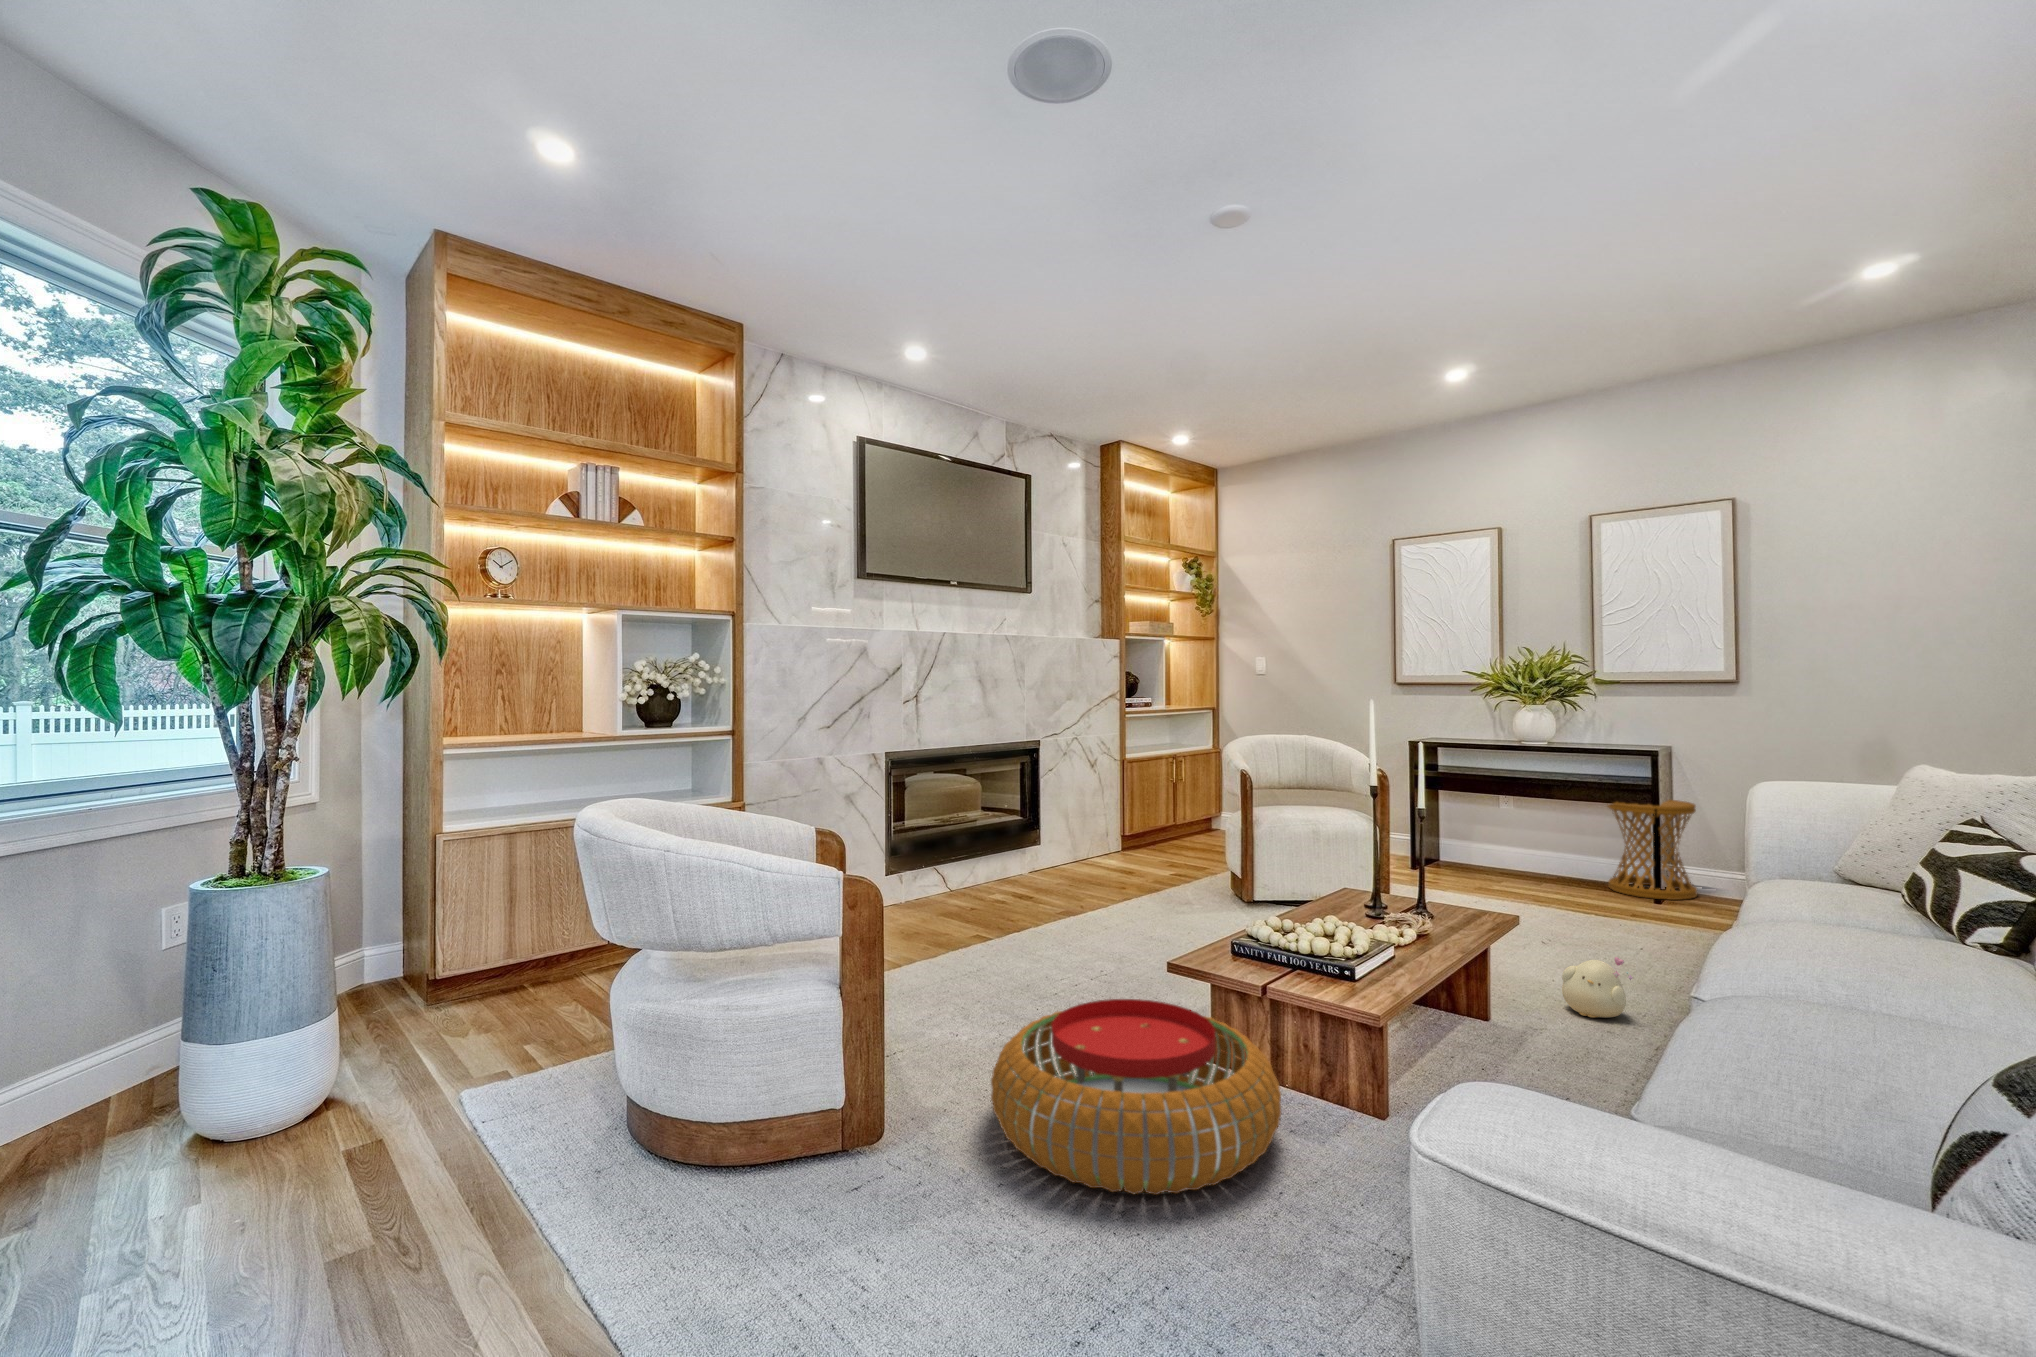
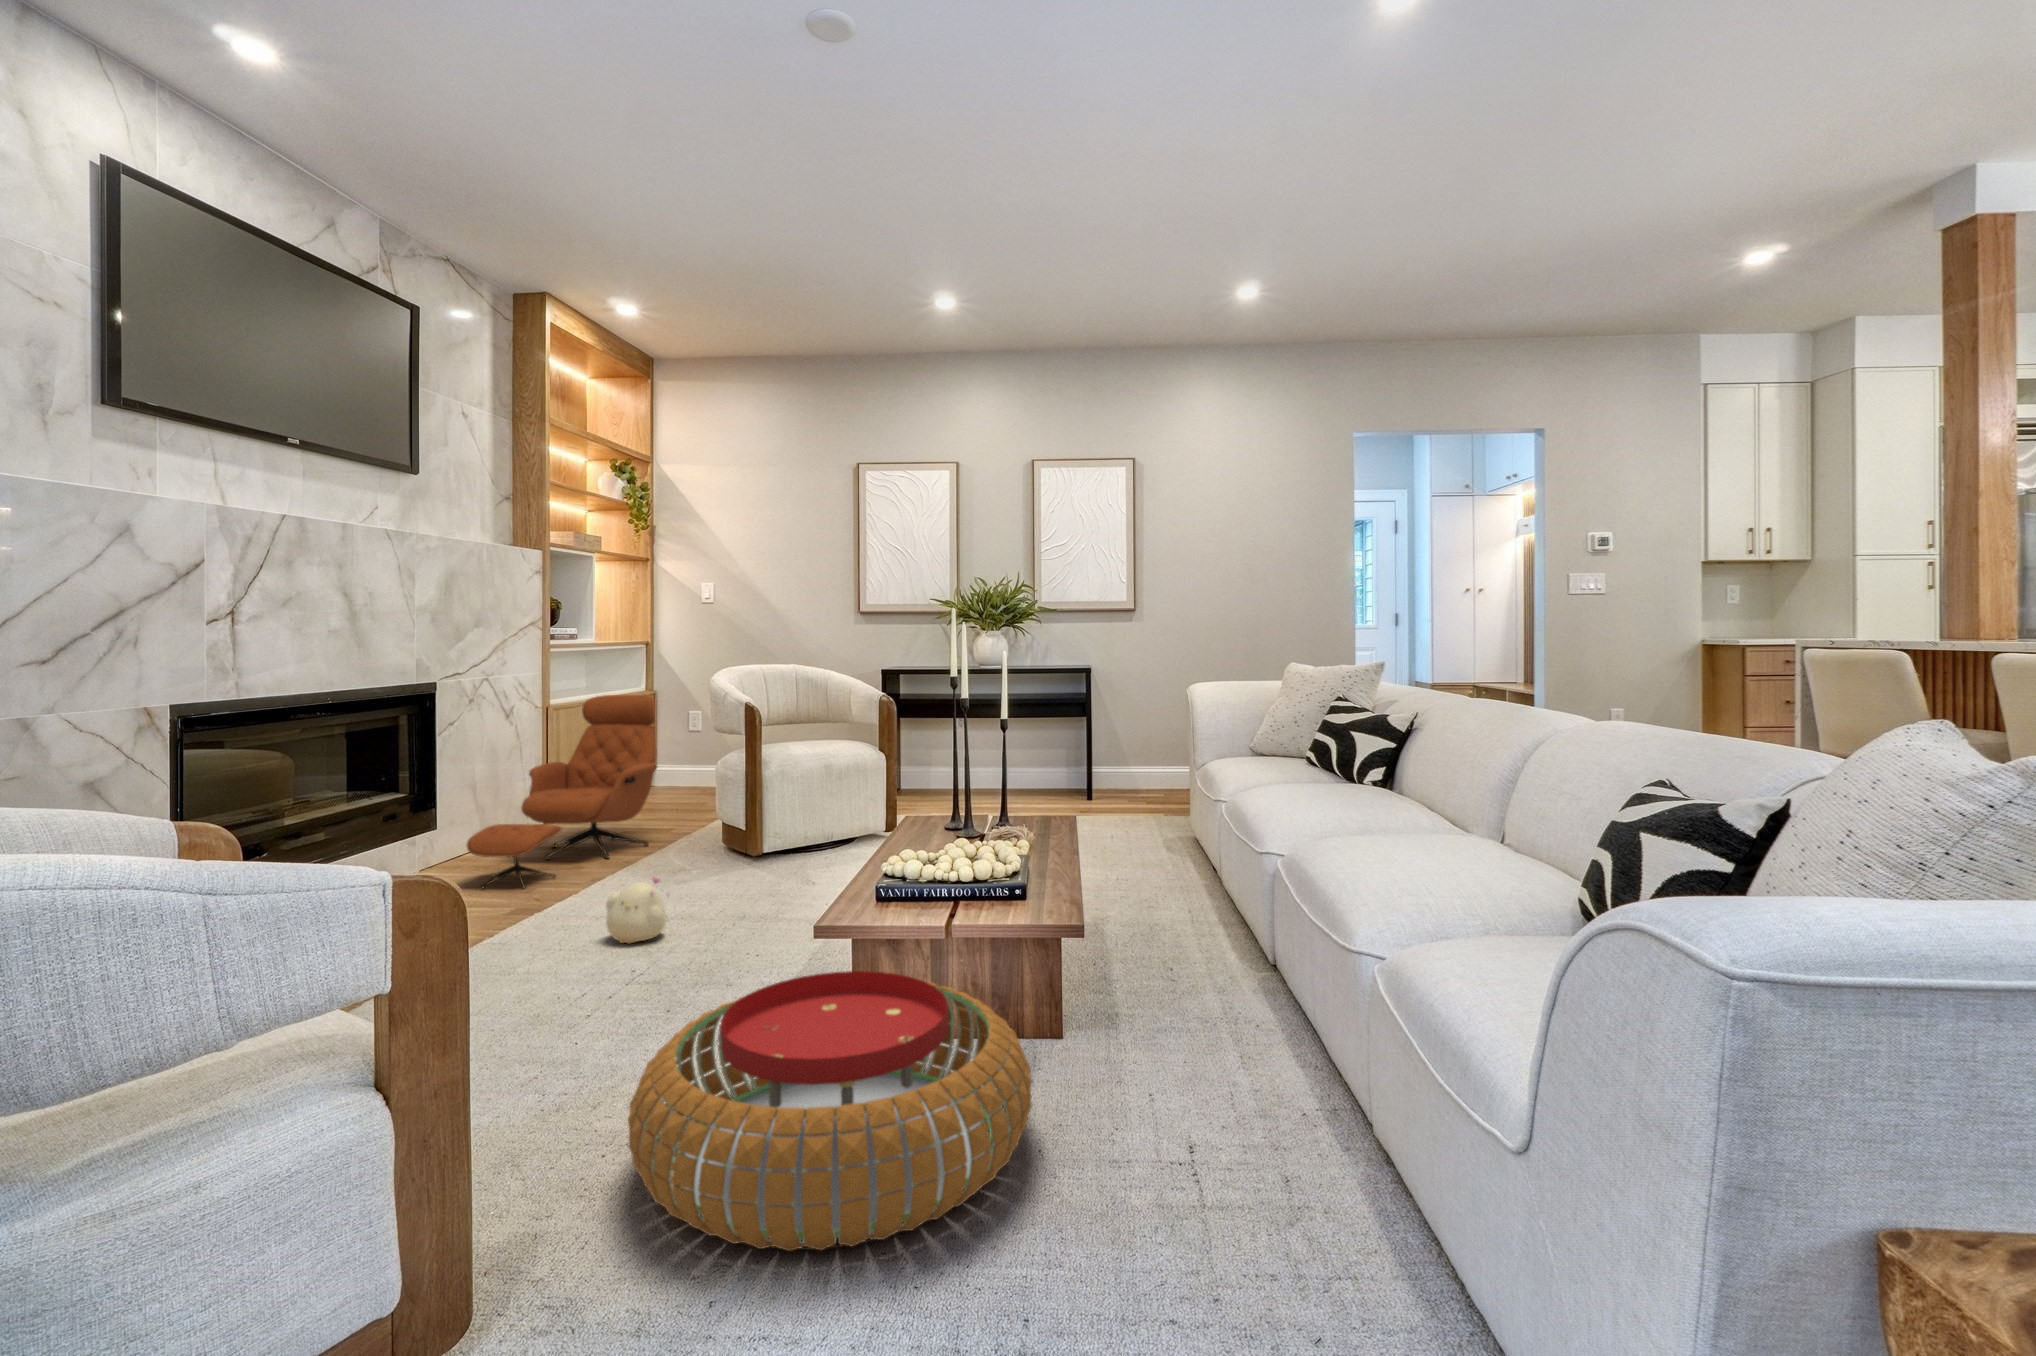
lounge chair: none [1042,755,1188,900] -> present [467,695,657,888]
side table: present [1608,800,1697,900] -> none [1052,715,1117,801]
plush toy: present [1562,957,1632,1018] -> present [606,876,669,944]

